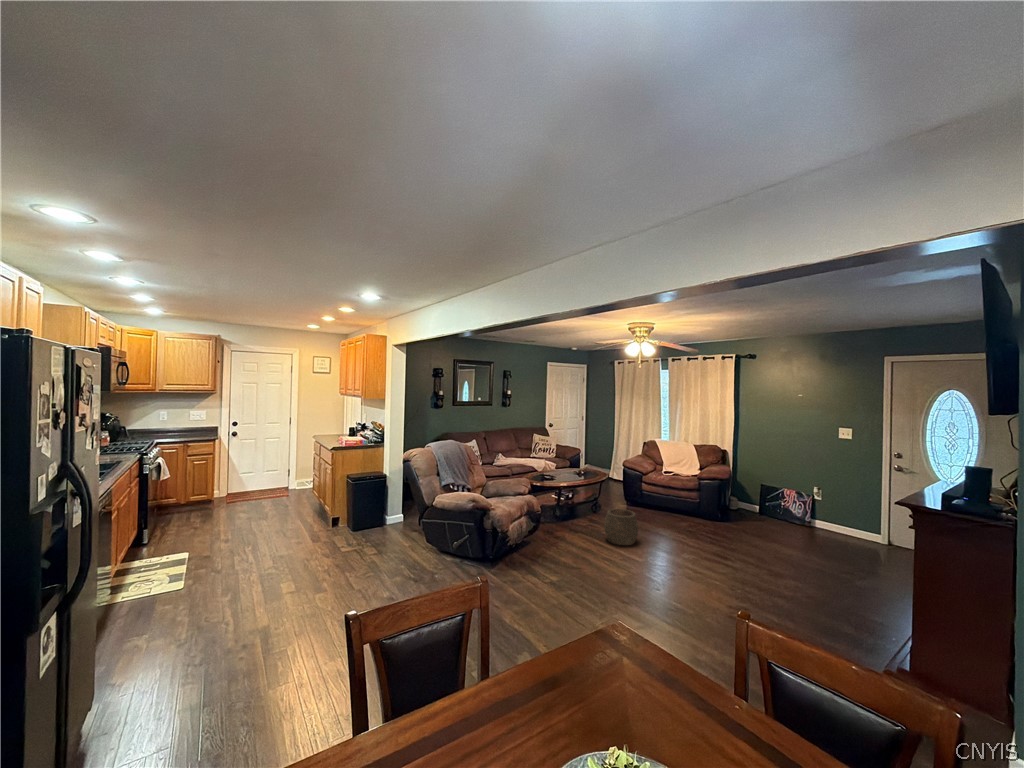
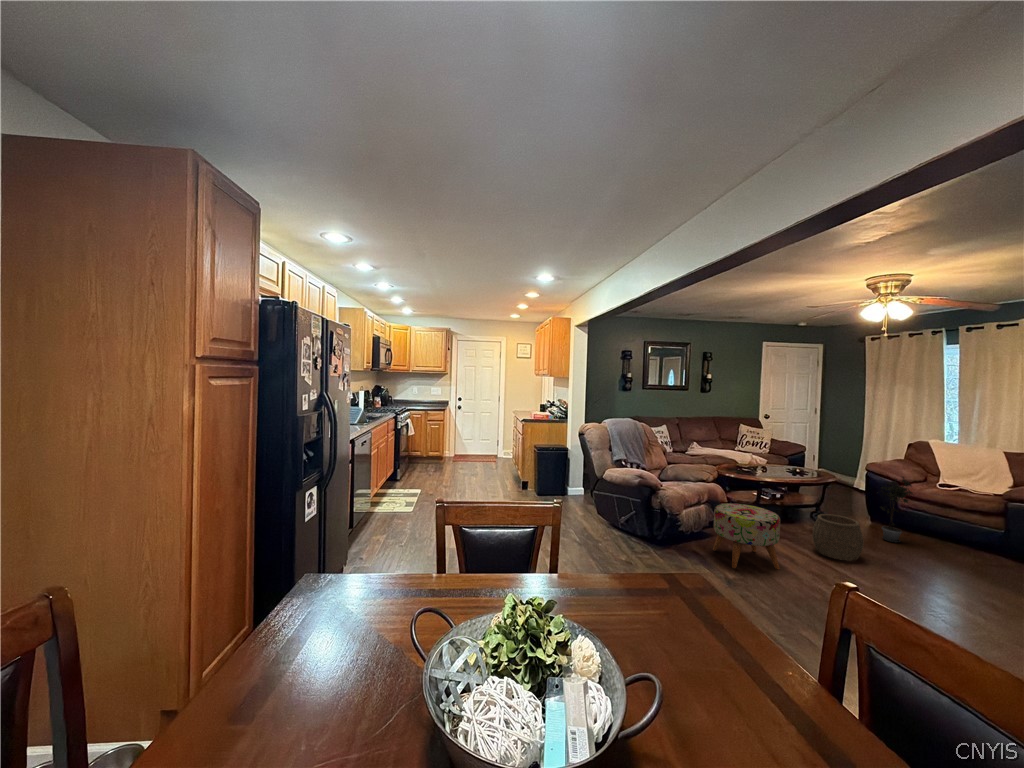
potted plant: none [636,471,659,522] -> present [880,477,913,543]
ottoman: none [537,512,591,573] -> present [713,503,780,570]

